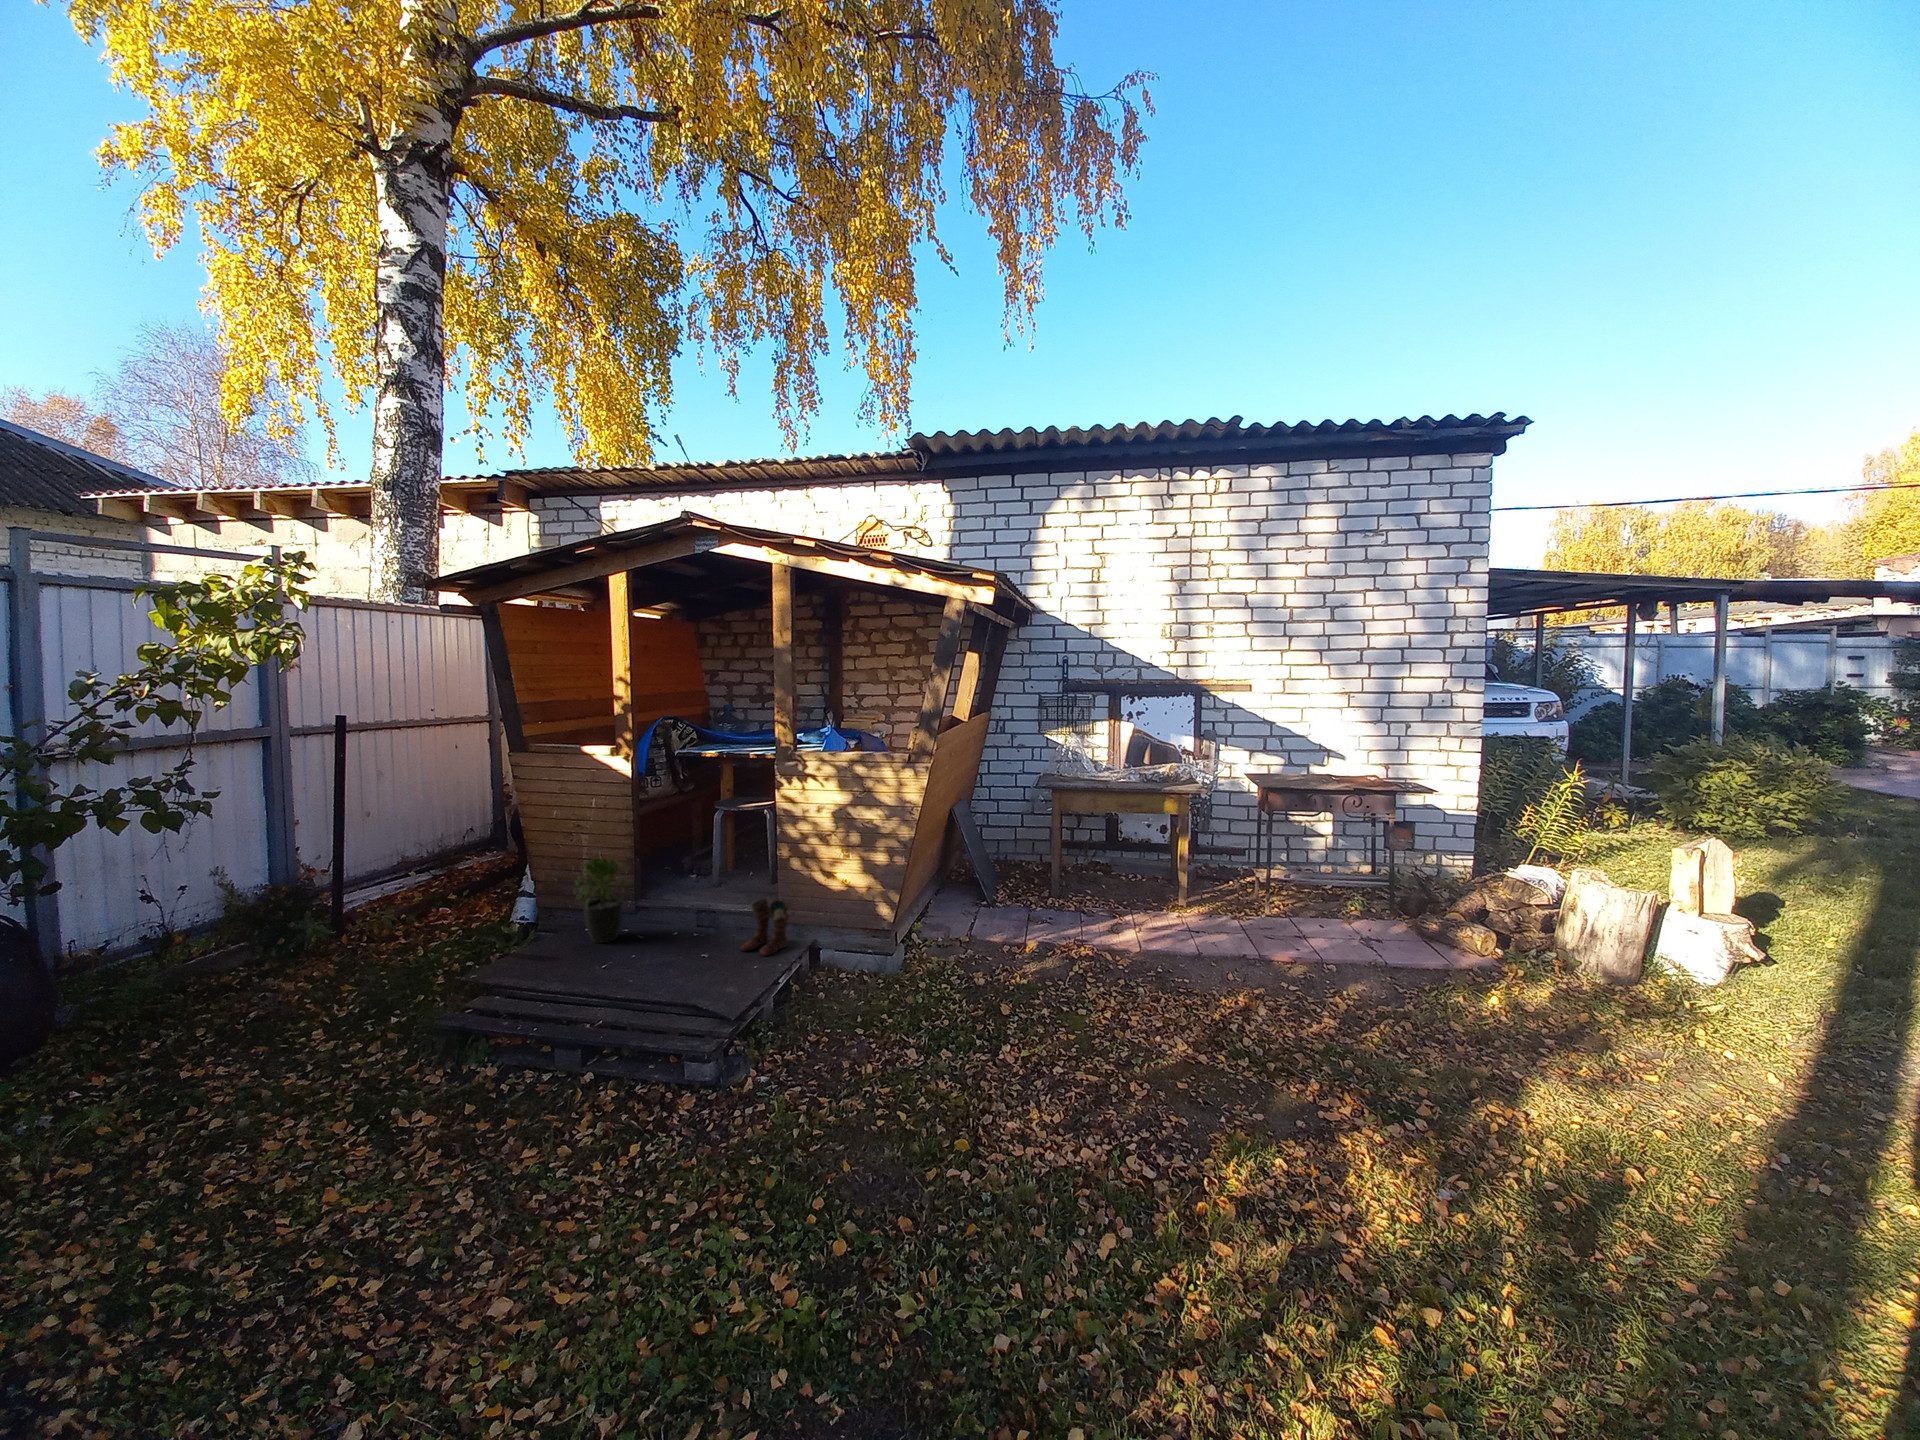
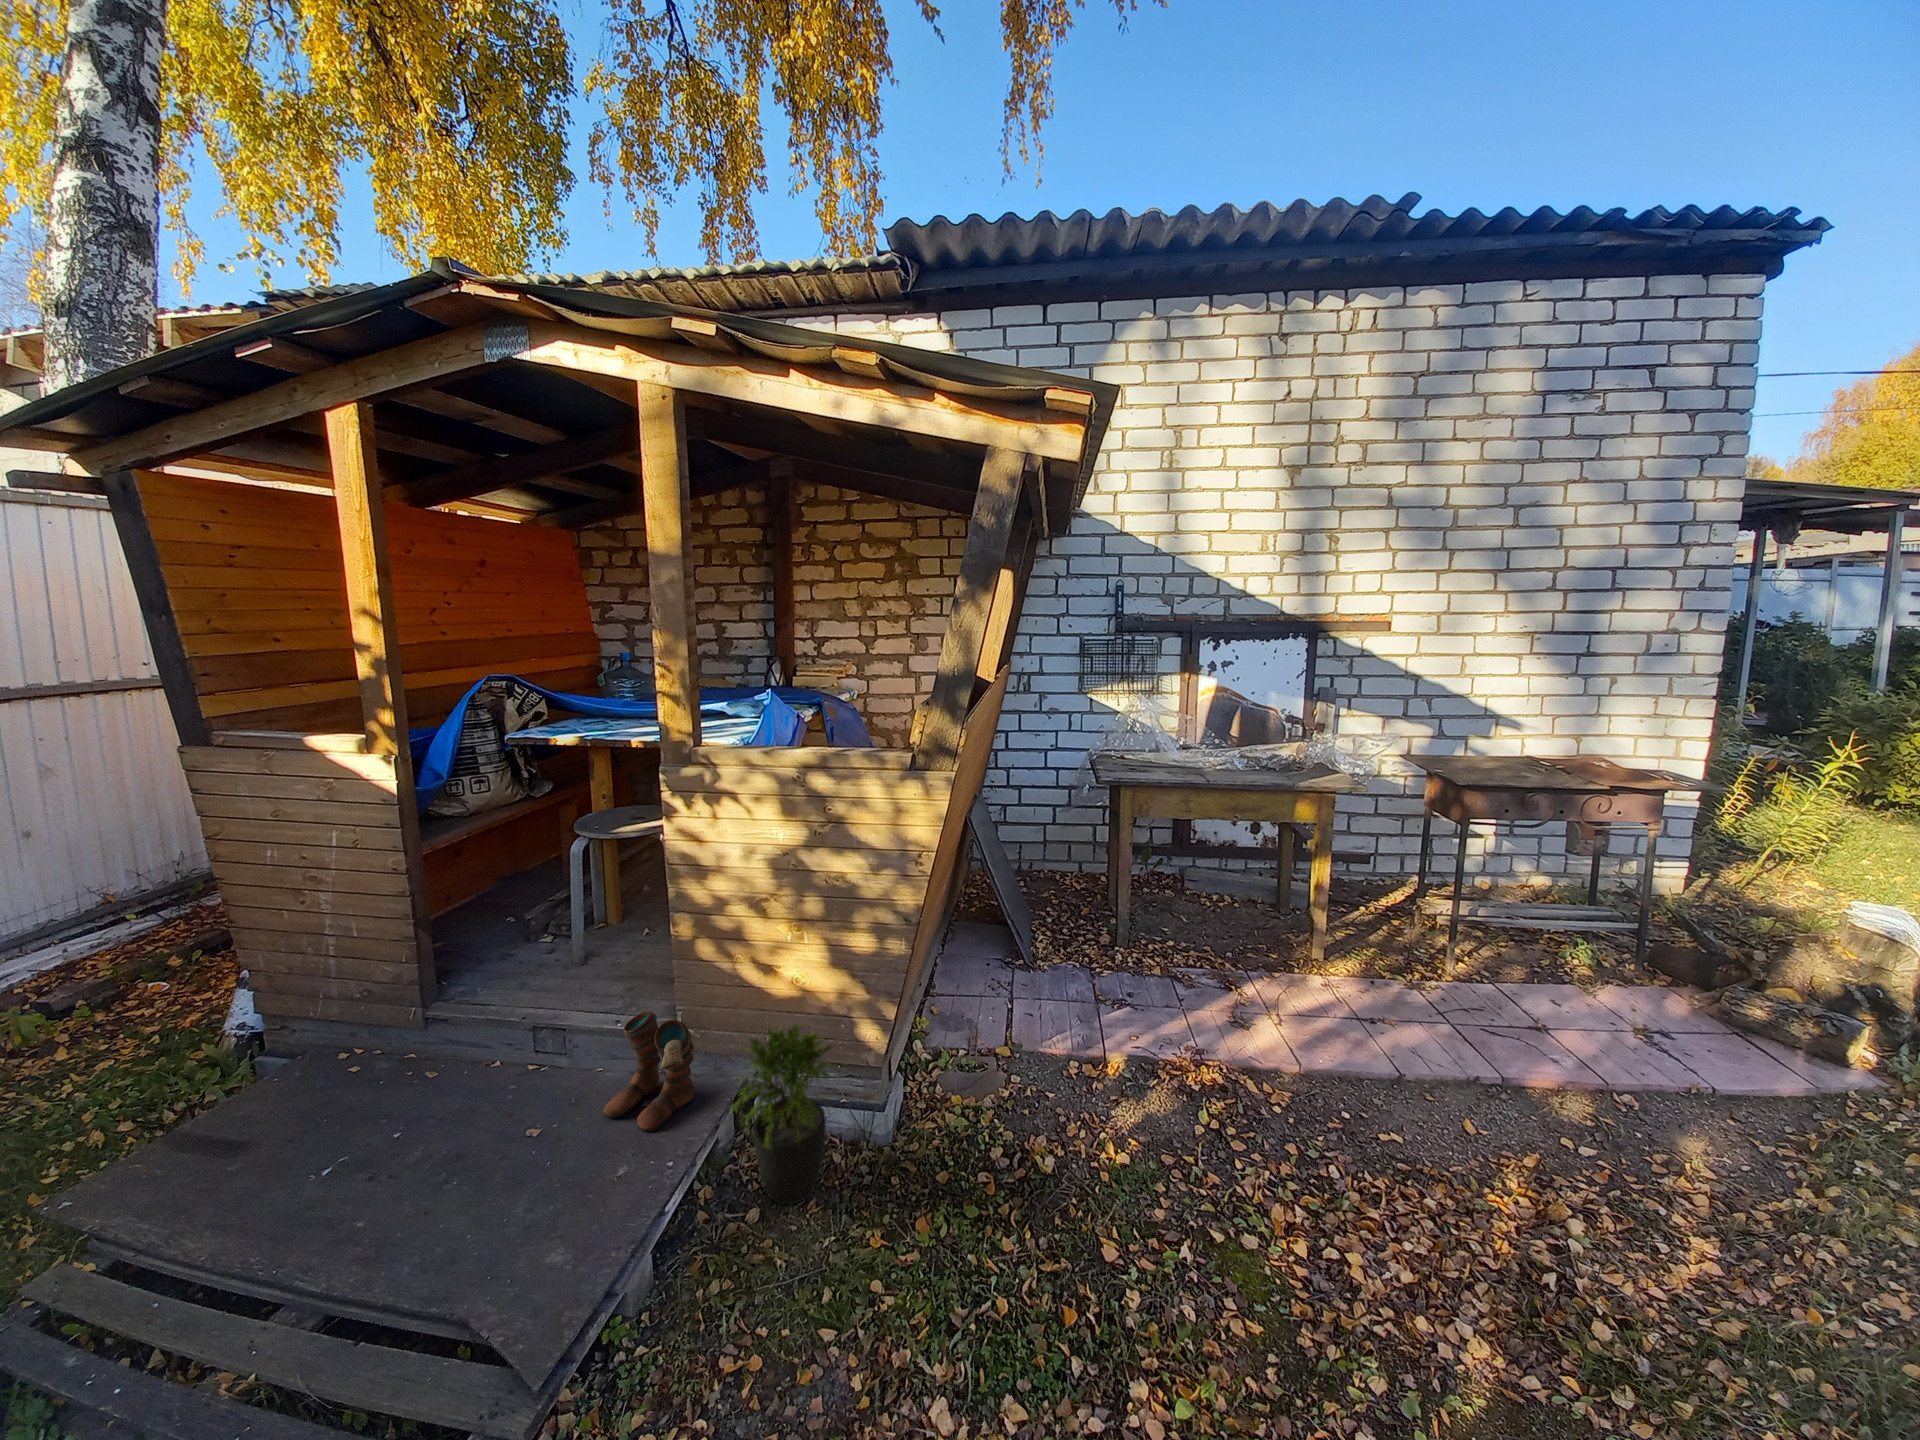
potted plant: present [576,857,628,943] -> present [730,1024,833,1205]

